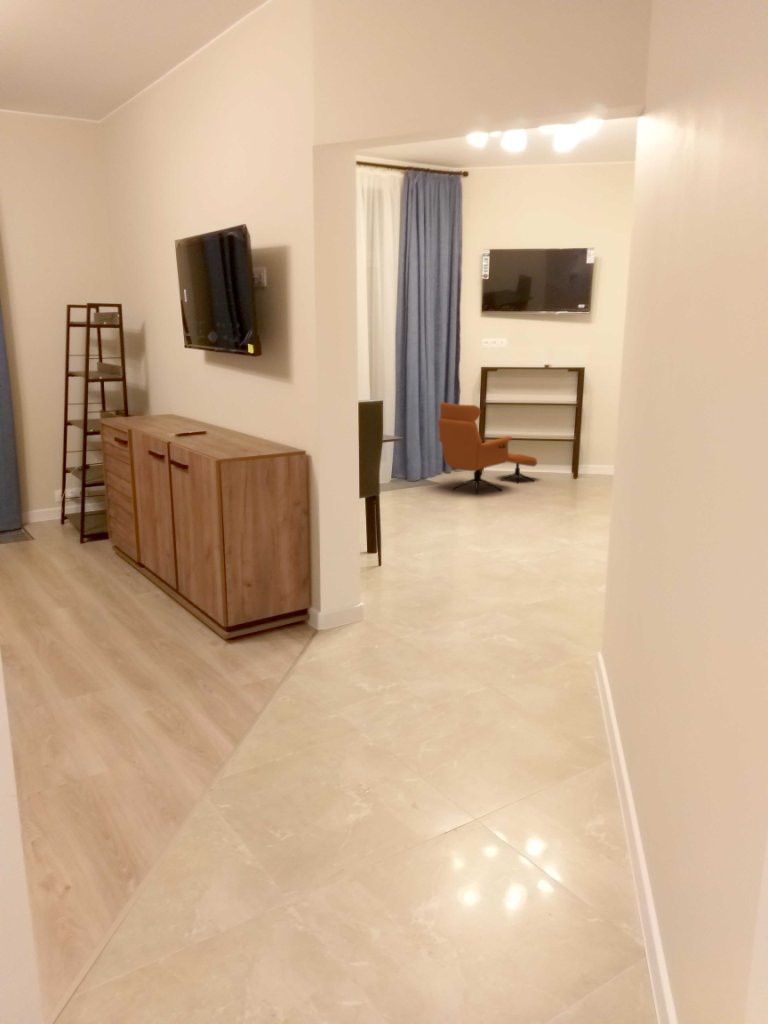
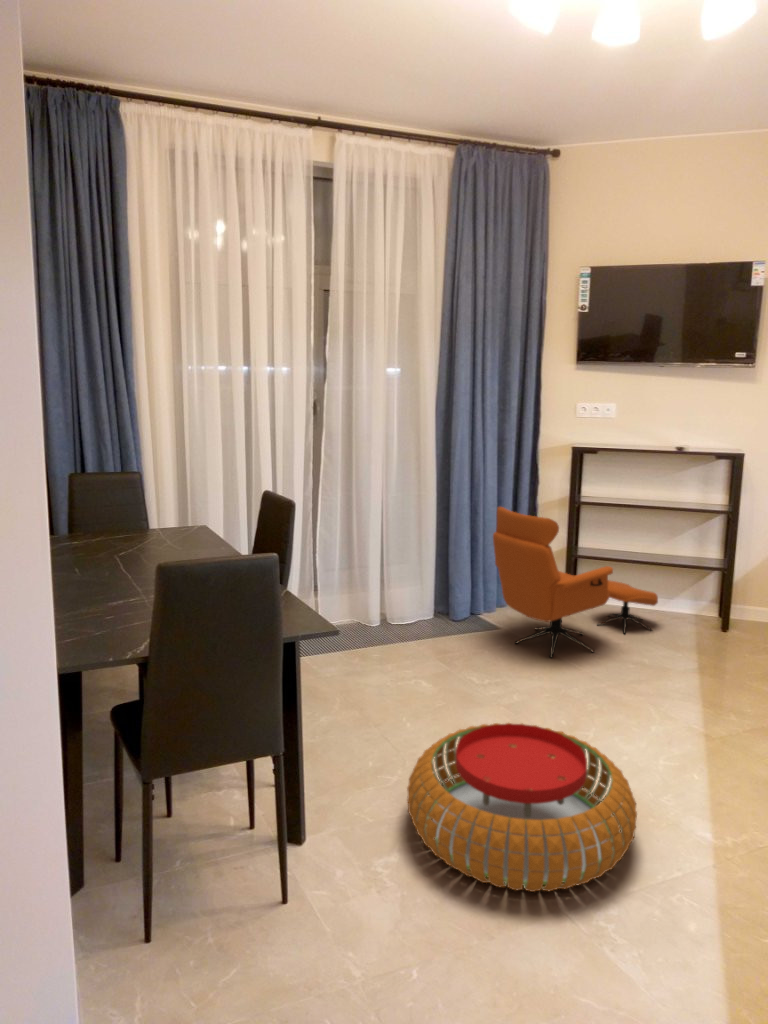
pouf: none [424,497,535,556] -> present [407,723,637,892]

